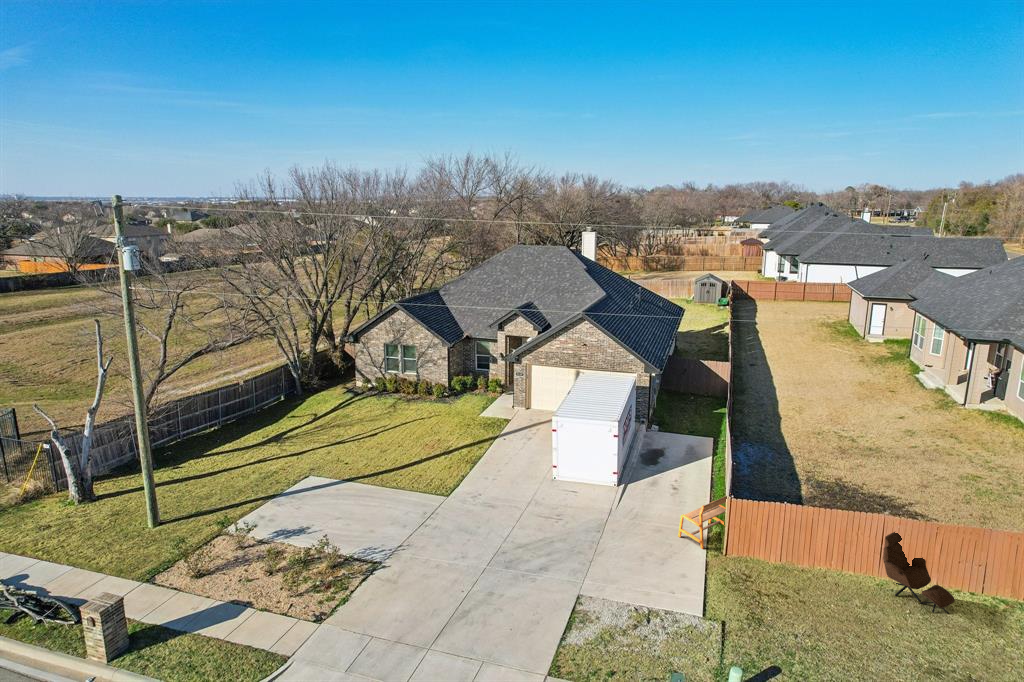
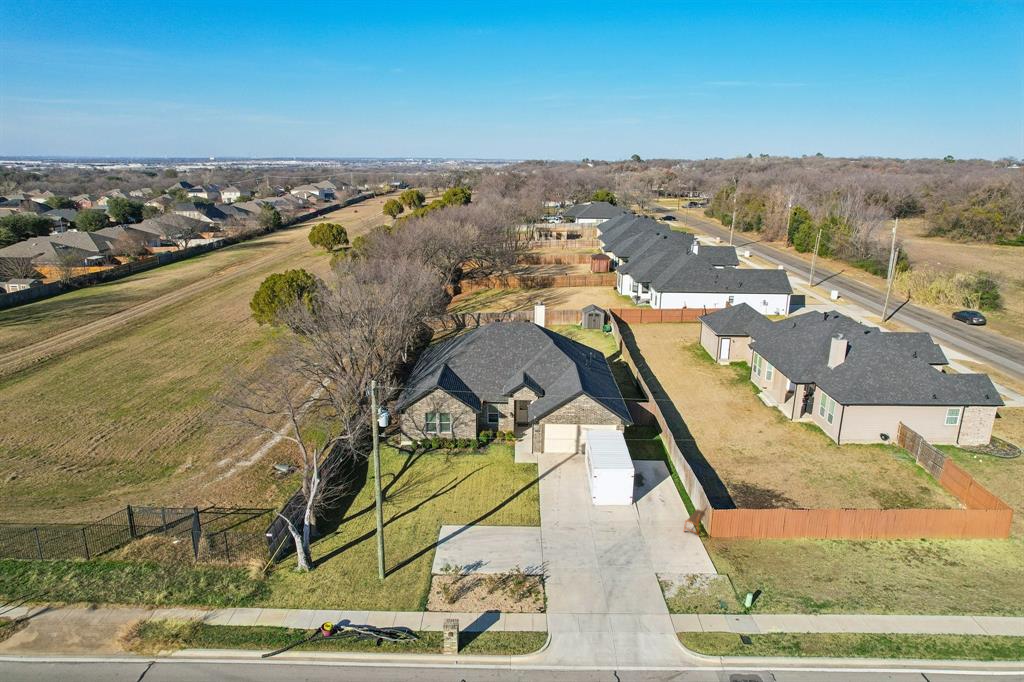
lounge chair: present [883,532,955,614] -> none [787,514,819,552]

